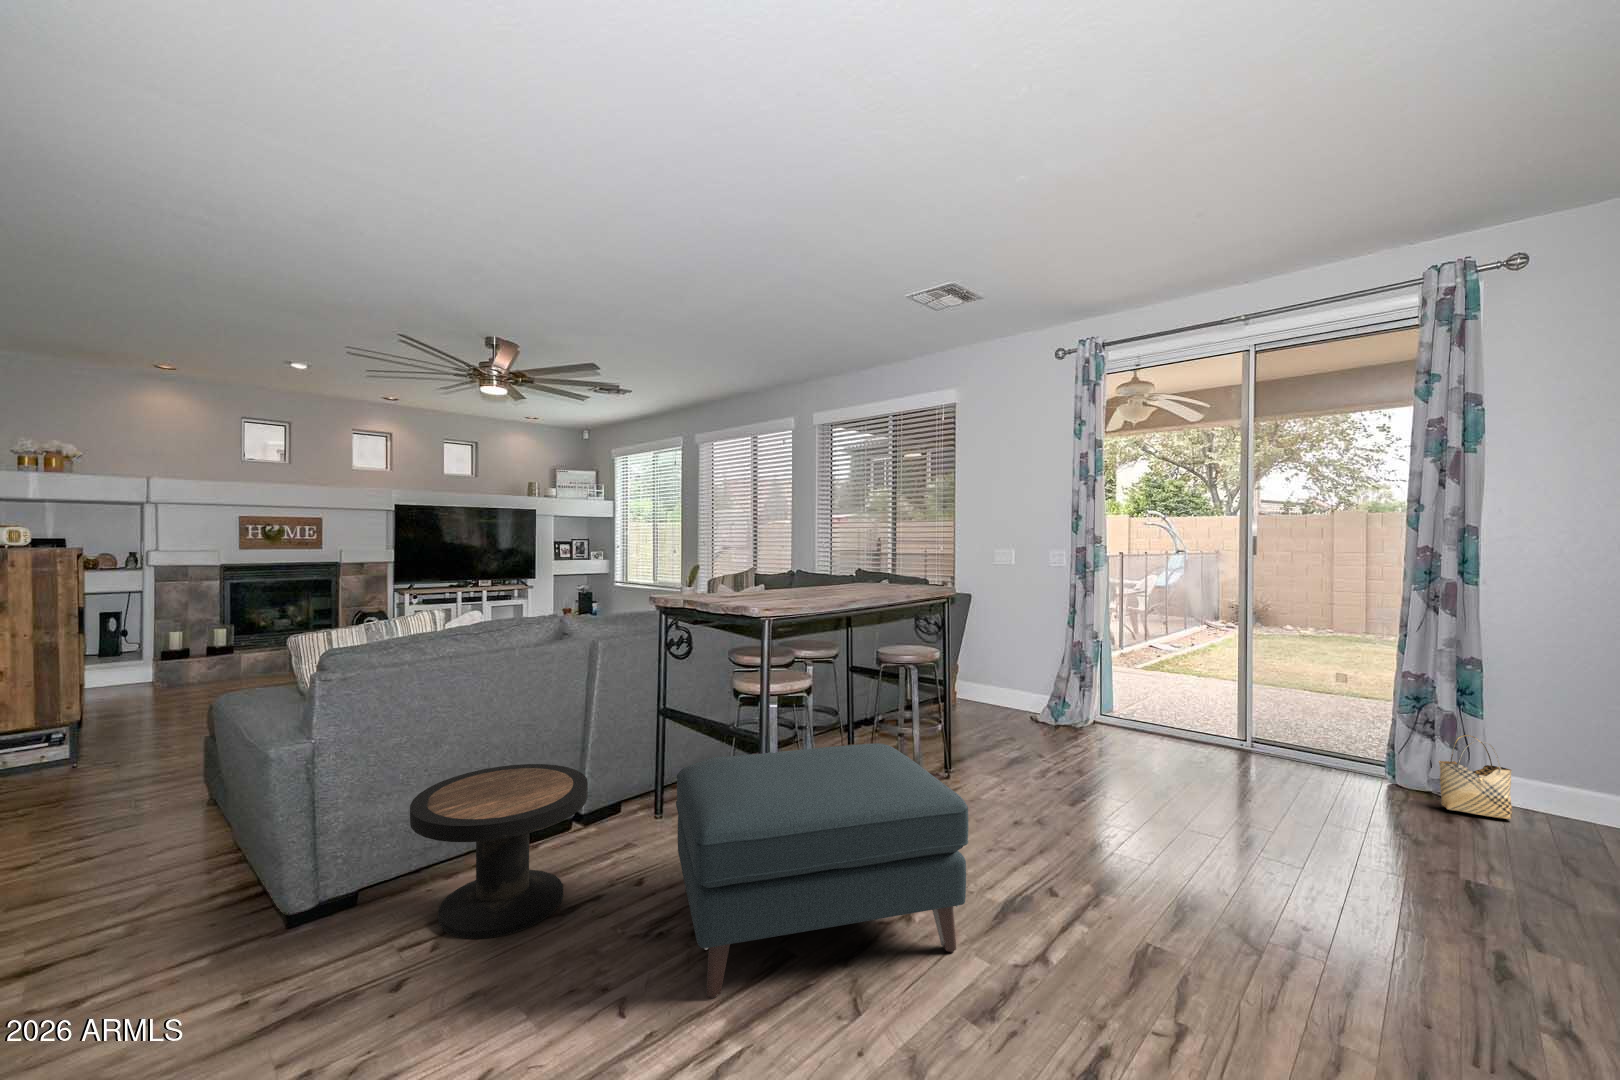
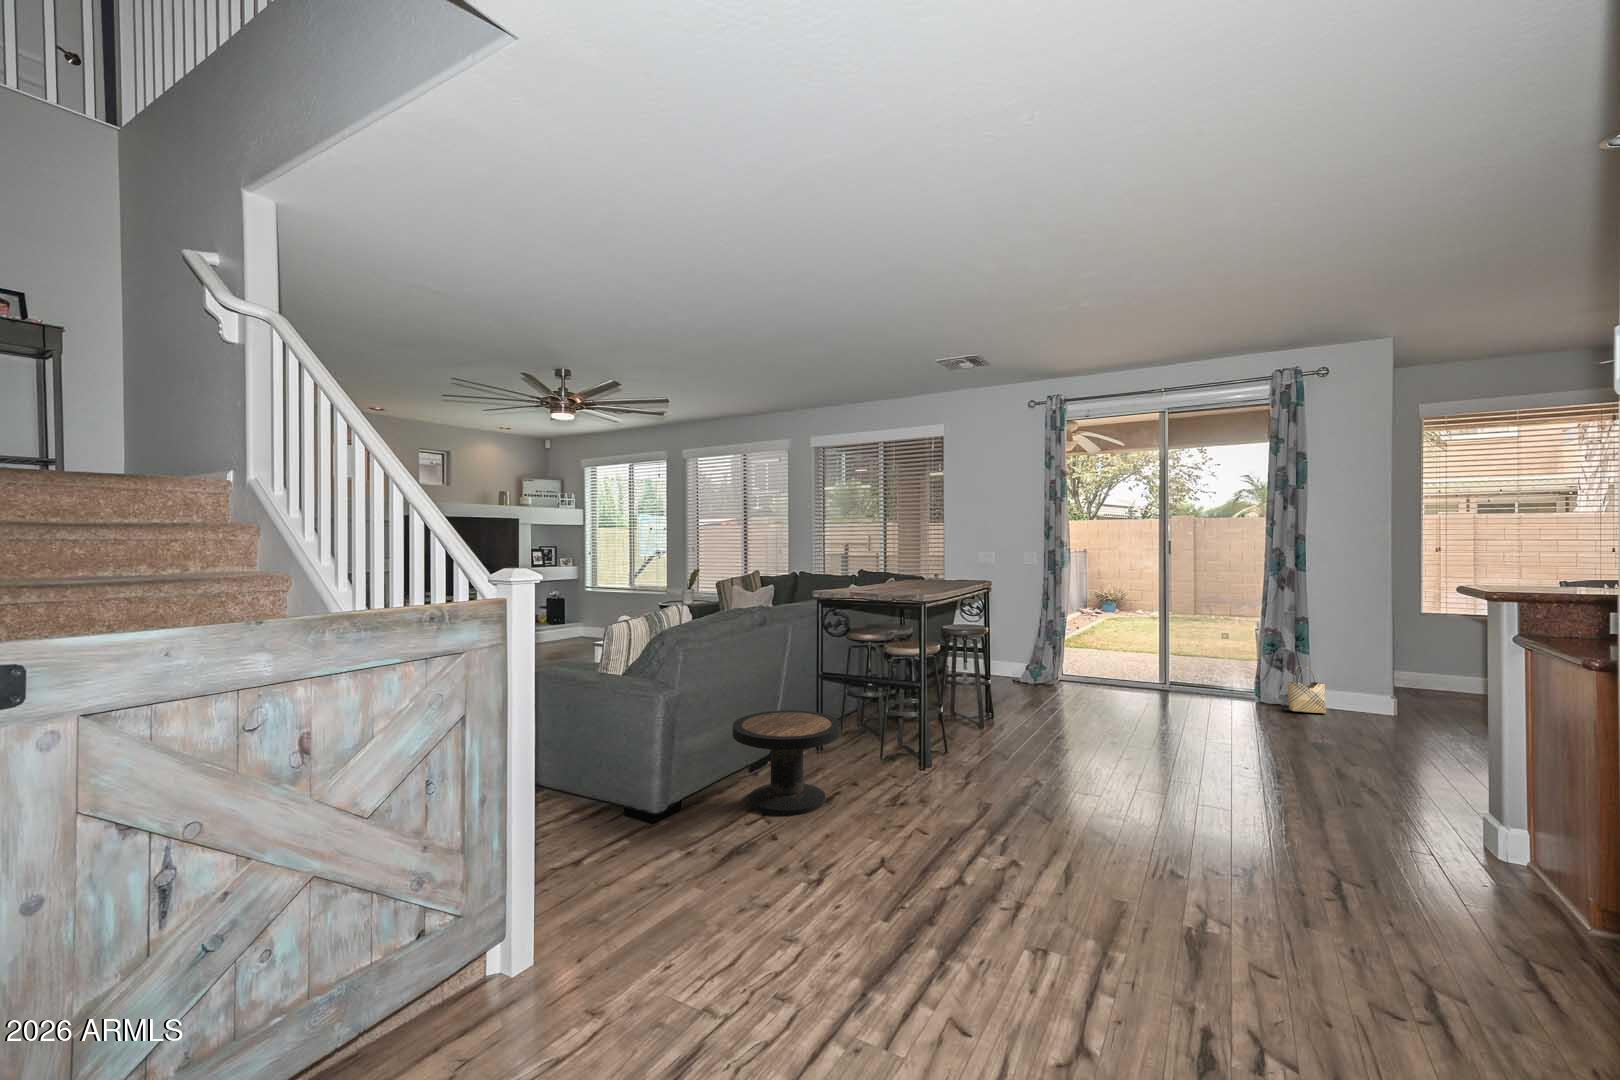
ottoman: present [676,743,968,998] -> none [890,682,1086,821]

